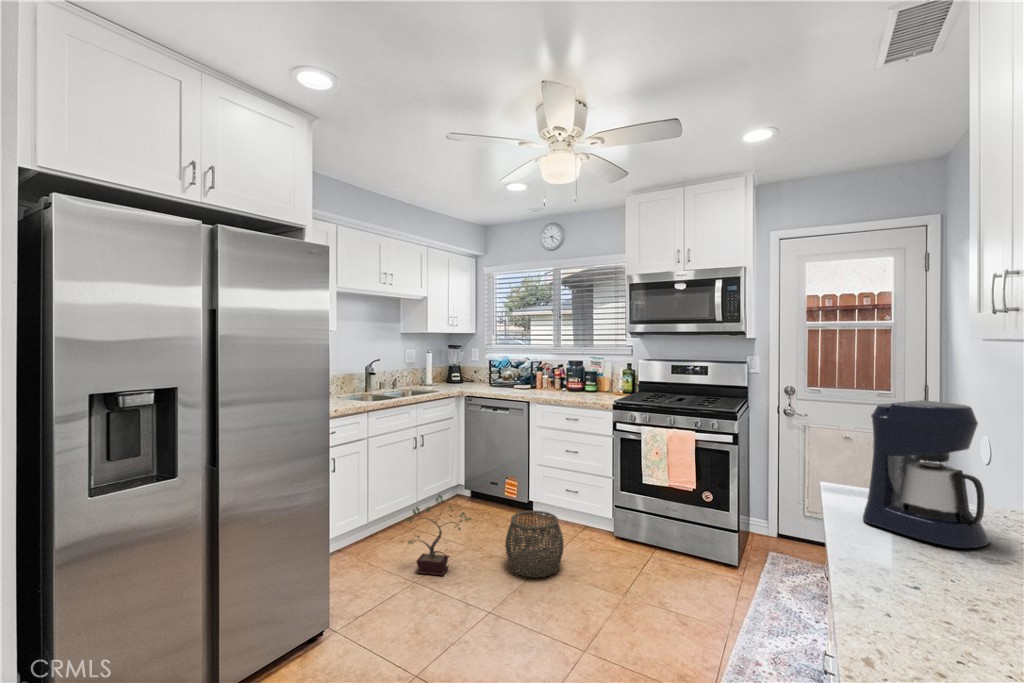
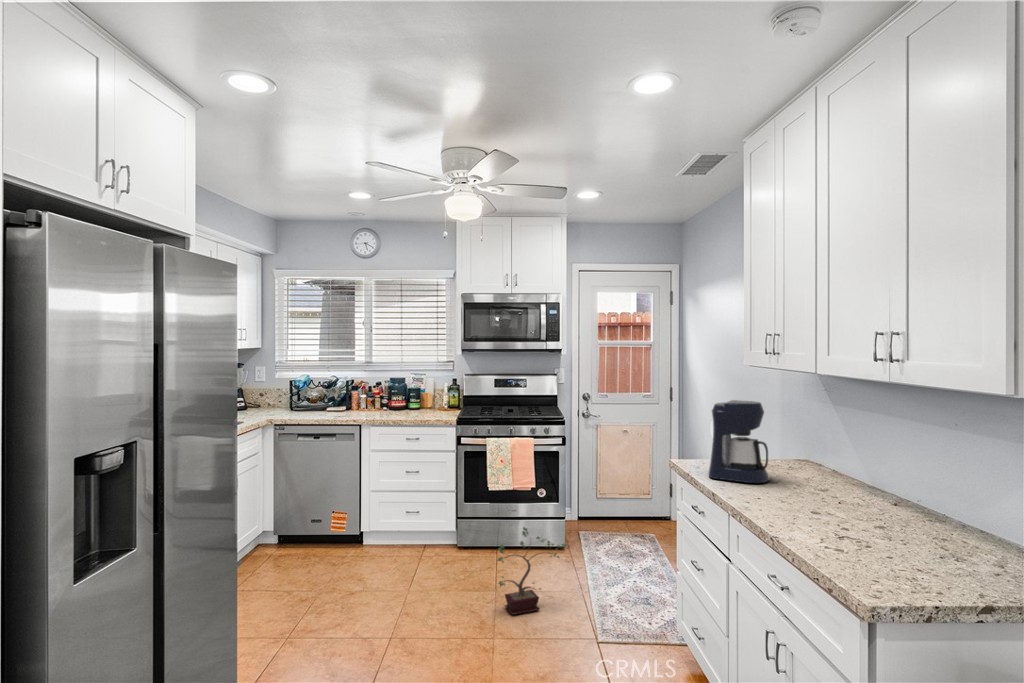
potted plant: present [407,495,471,575] -> present [498,527,567,615]
woven basket: present [505,510,564,578] -> none [375,530,433,595]

